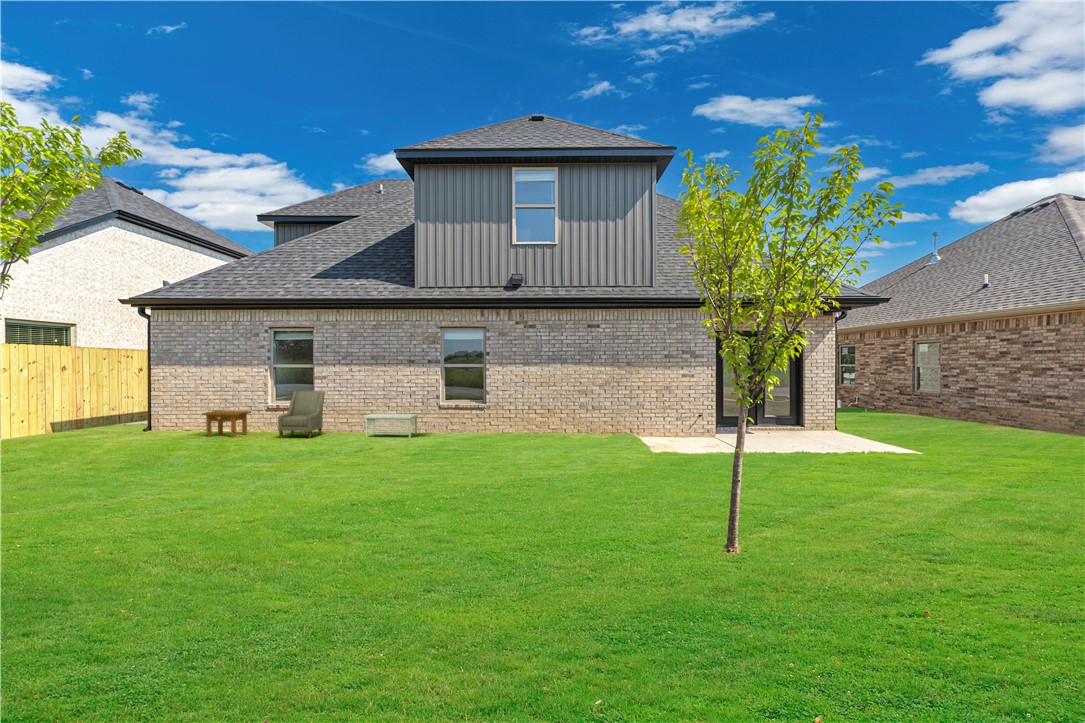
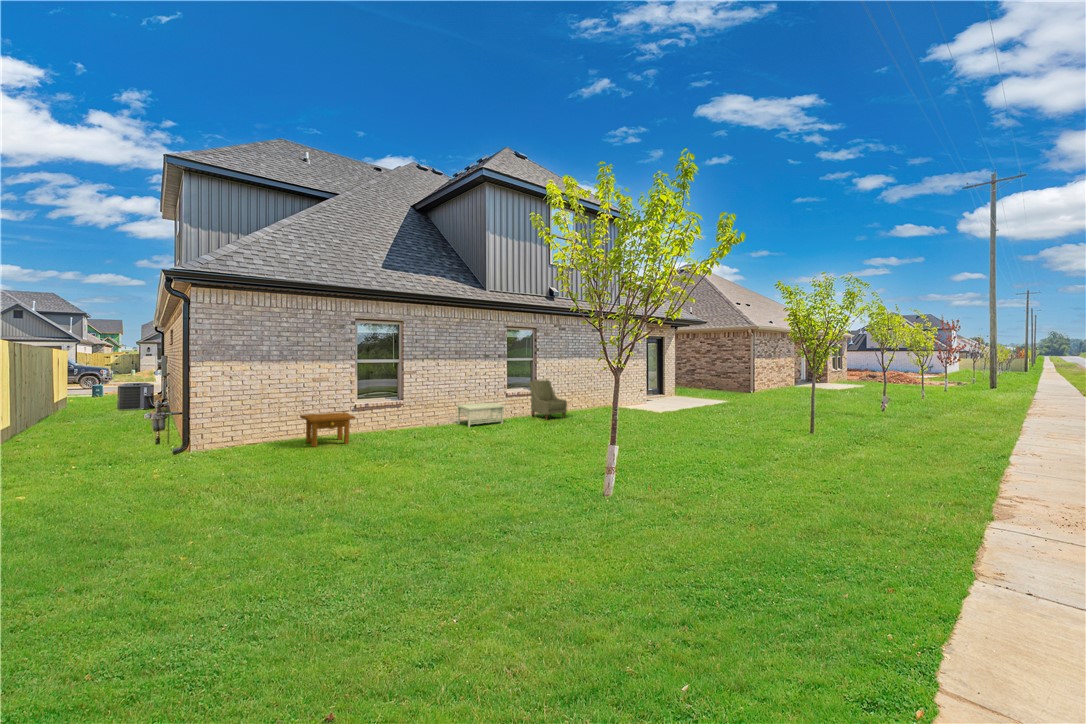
chair: present [278,391,325,438] -> present [529,380,567,420]

